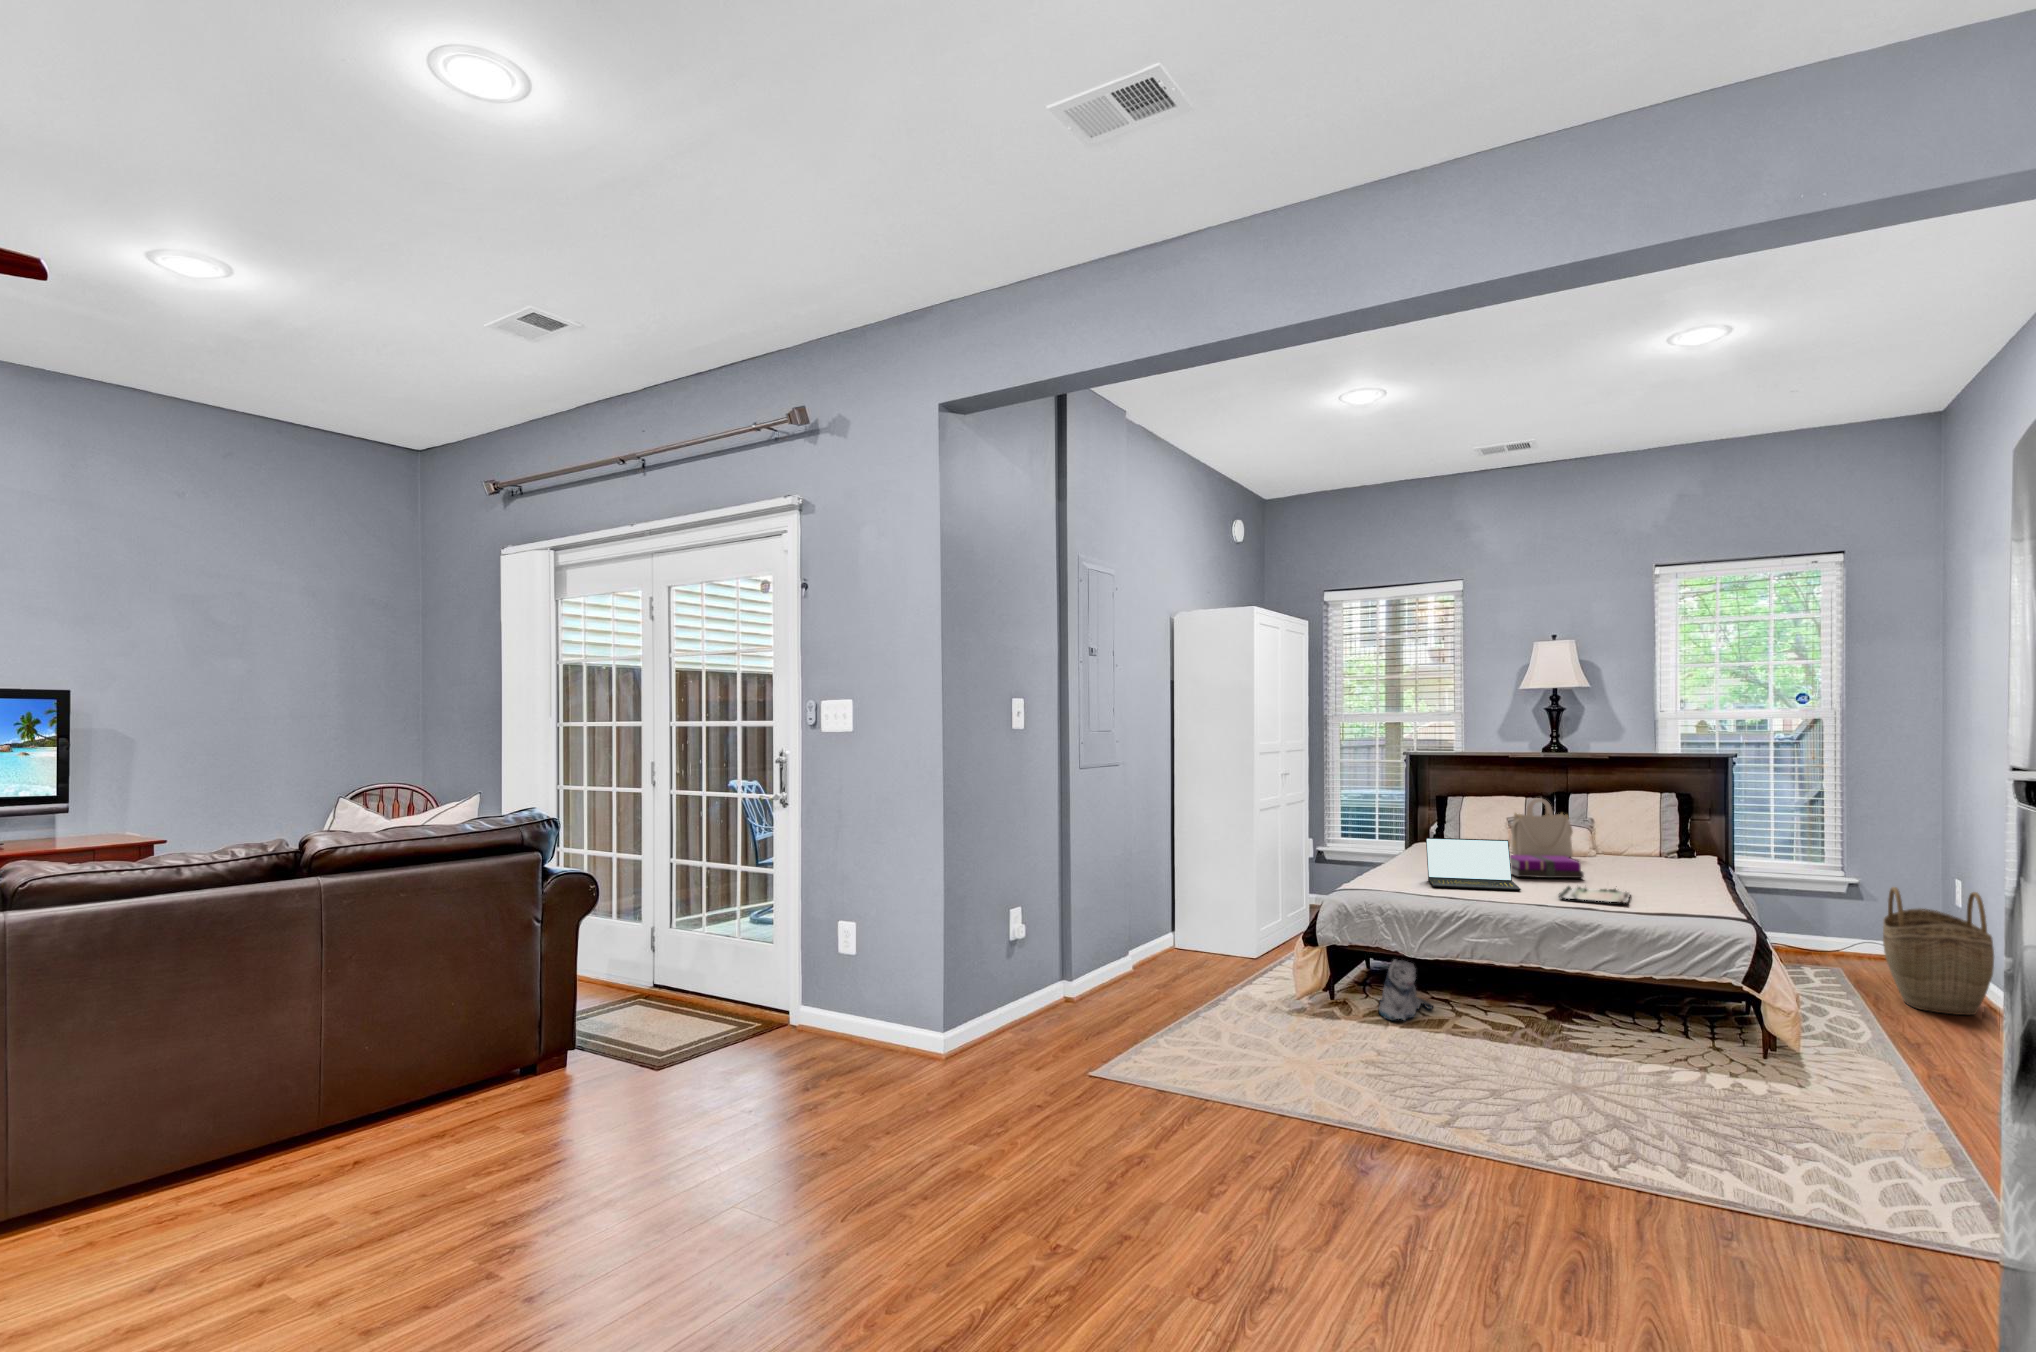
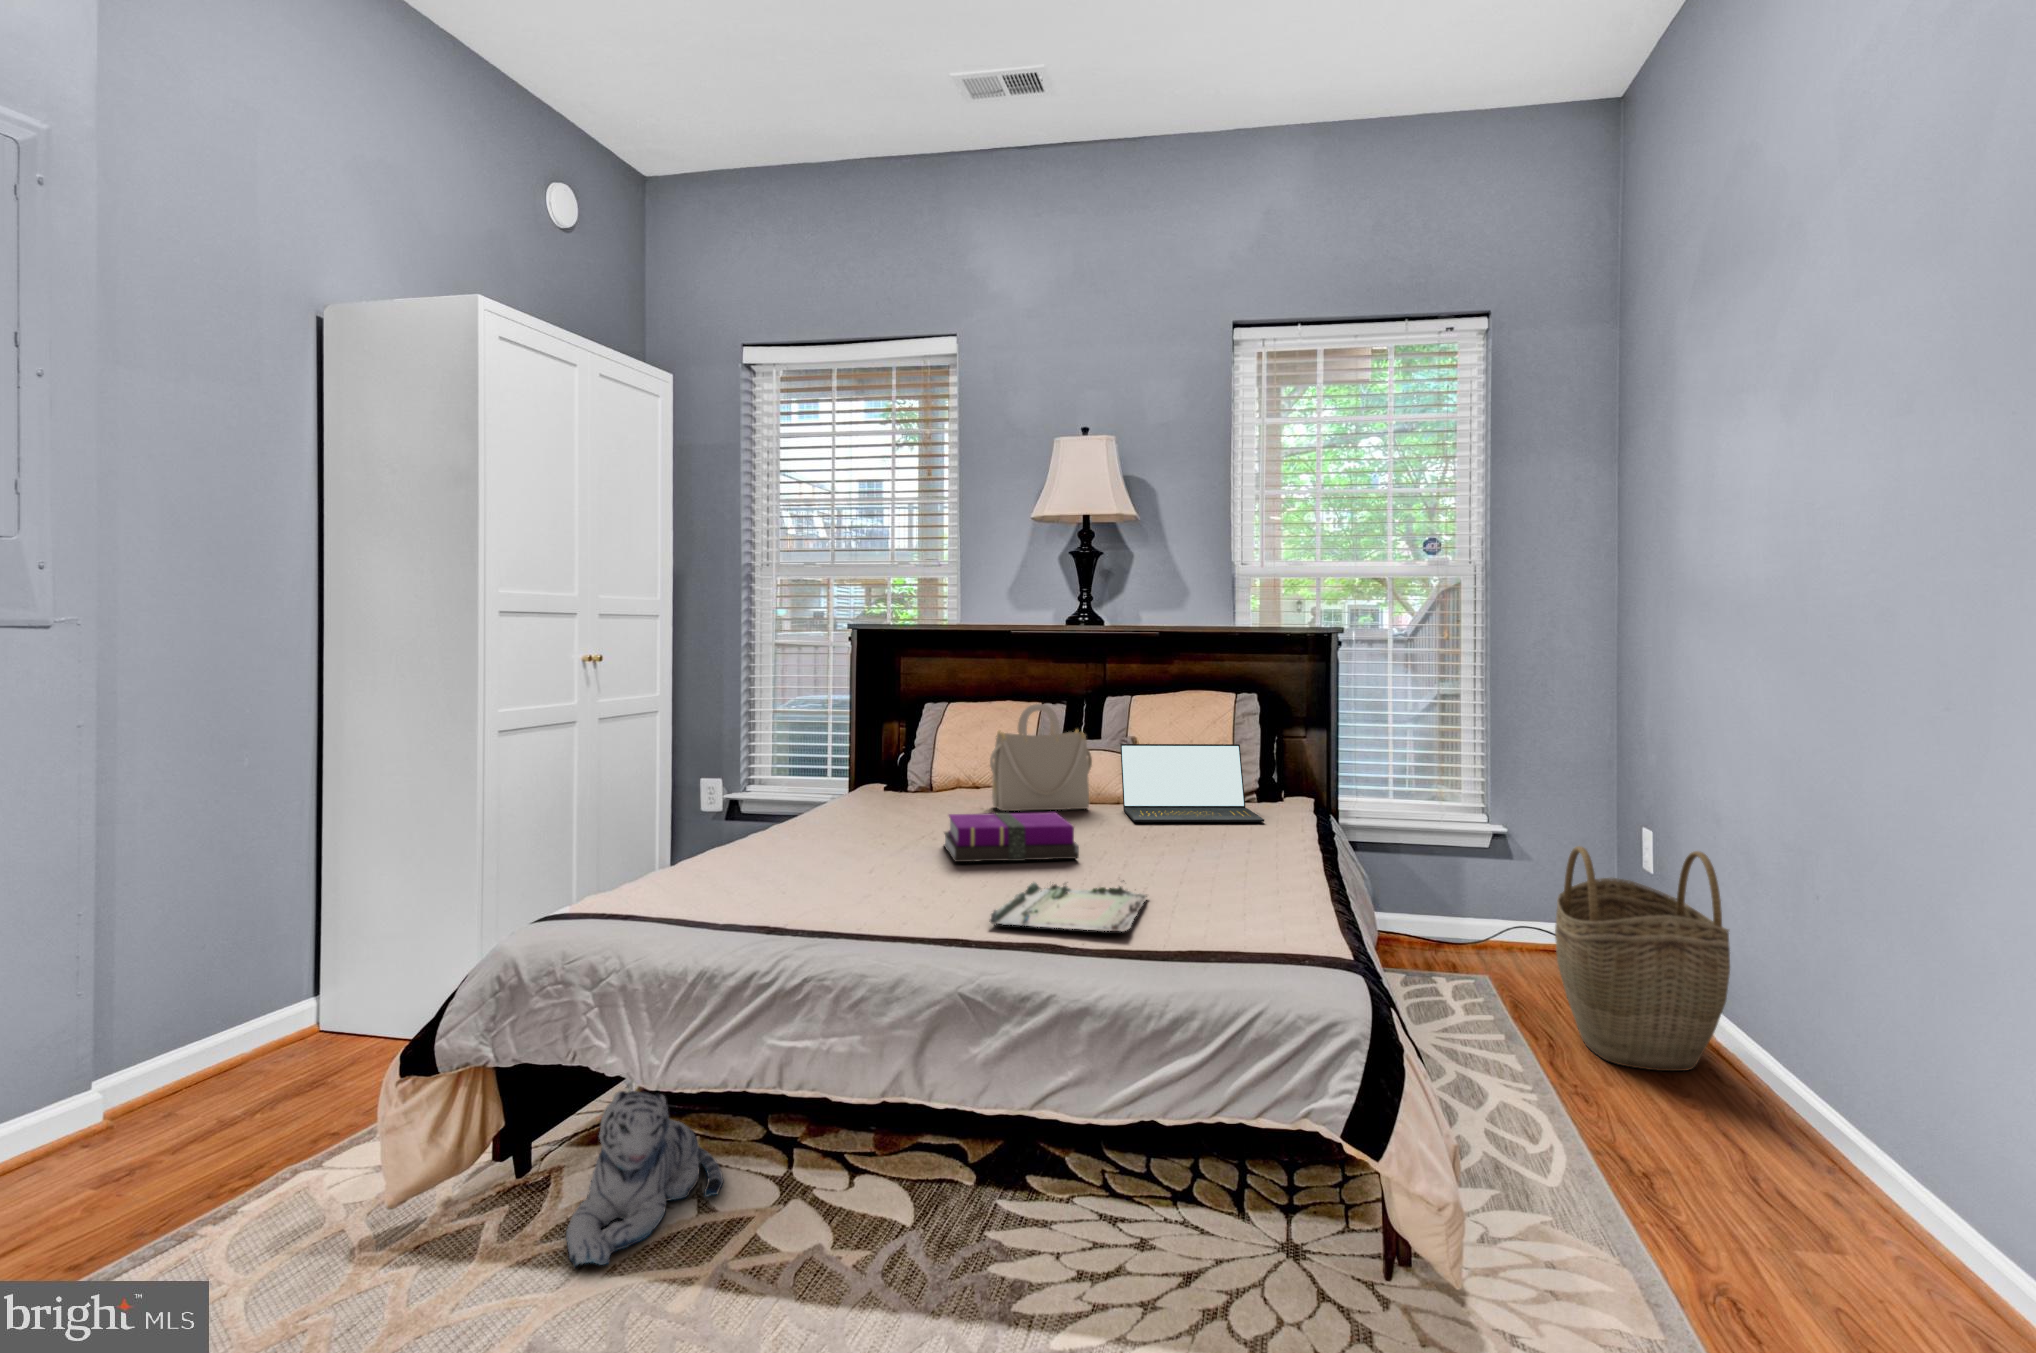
laptop: present [1426,838,1521,890] -> present [1120,744,1264,822]

